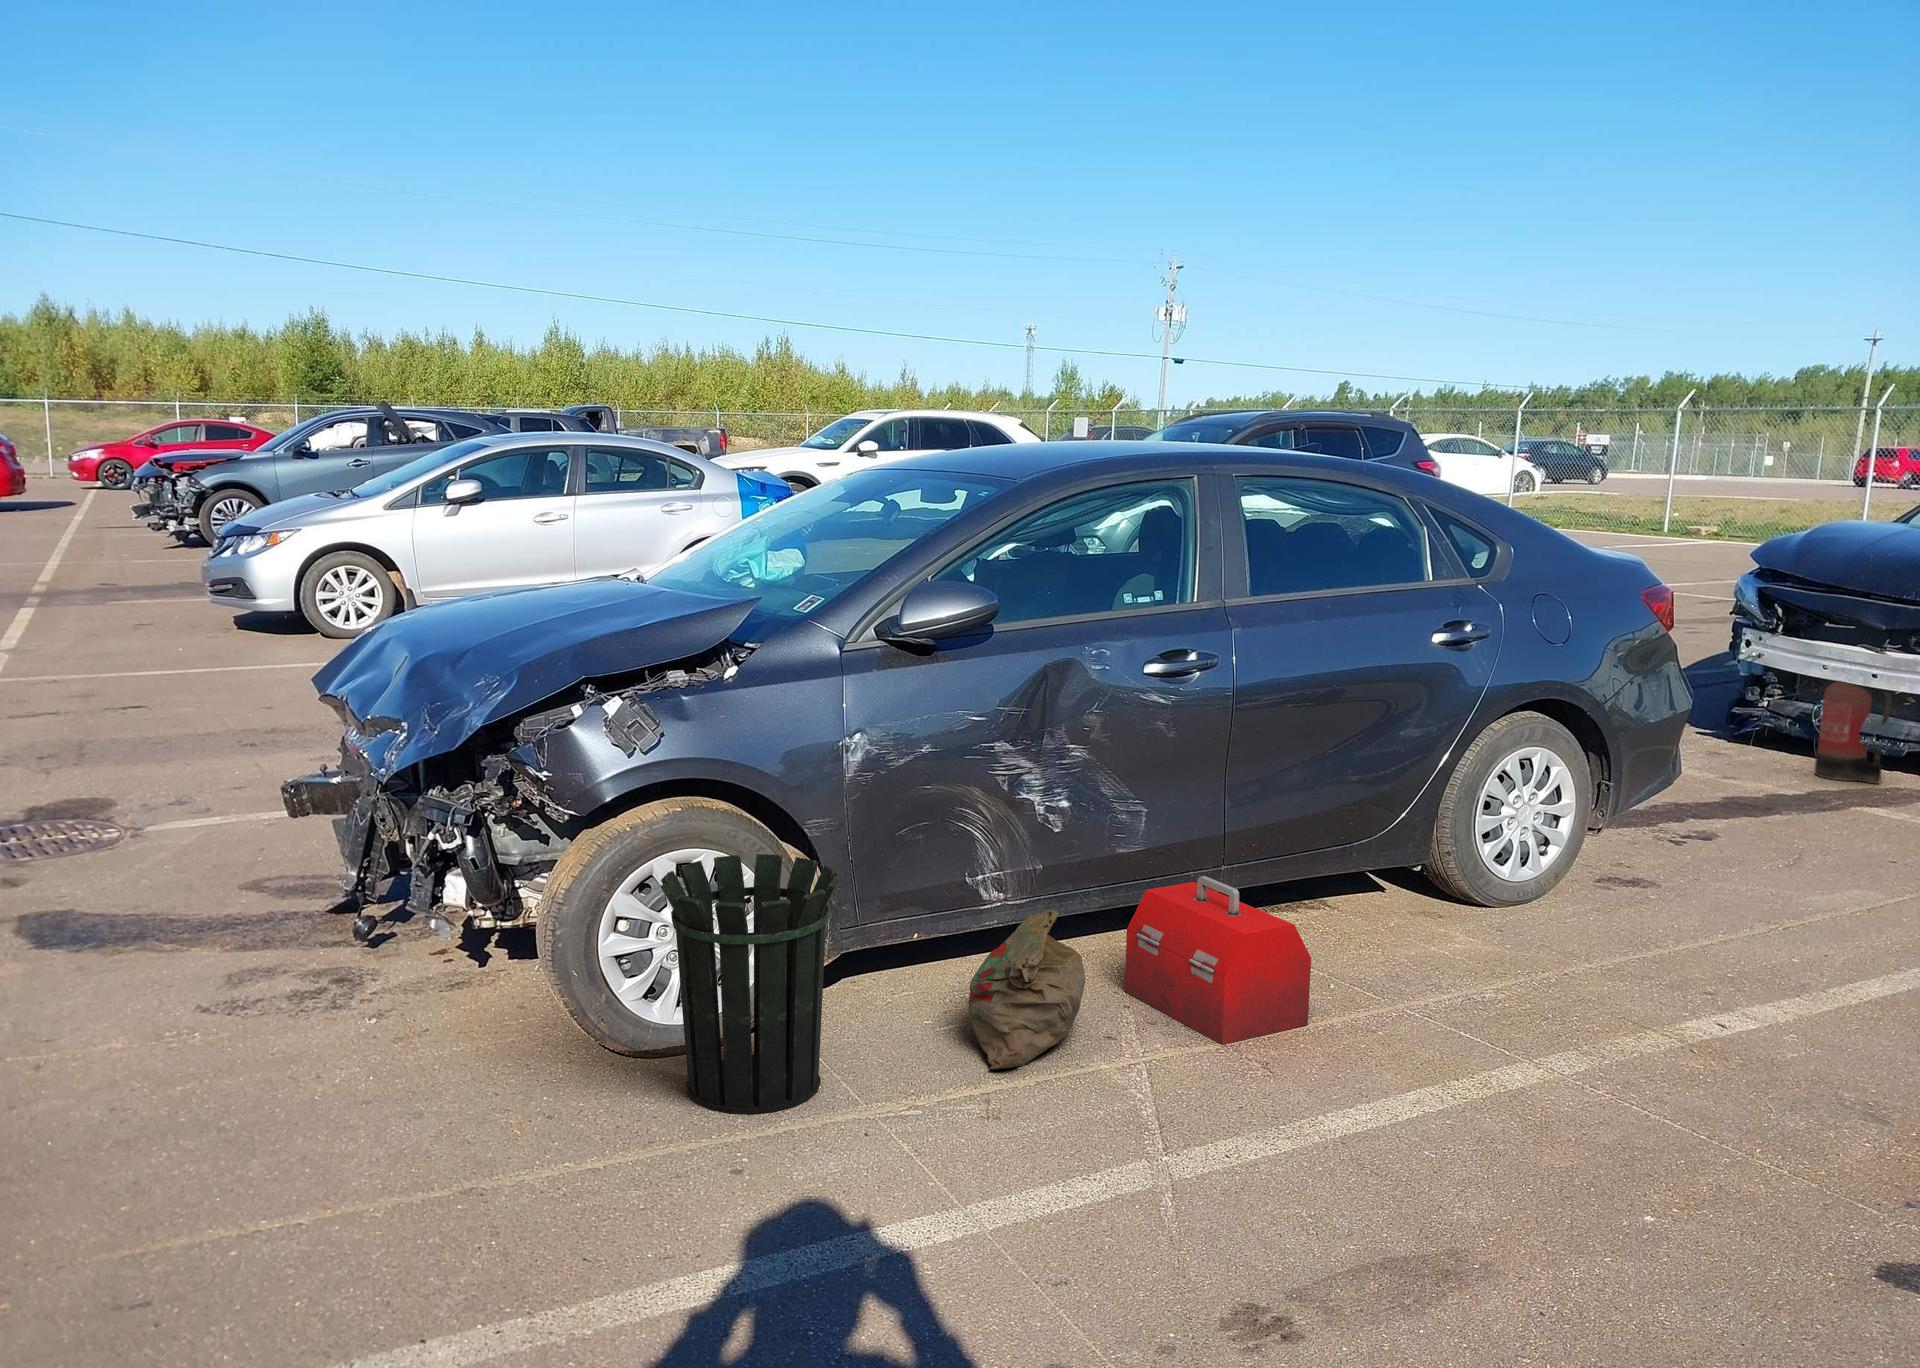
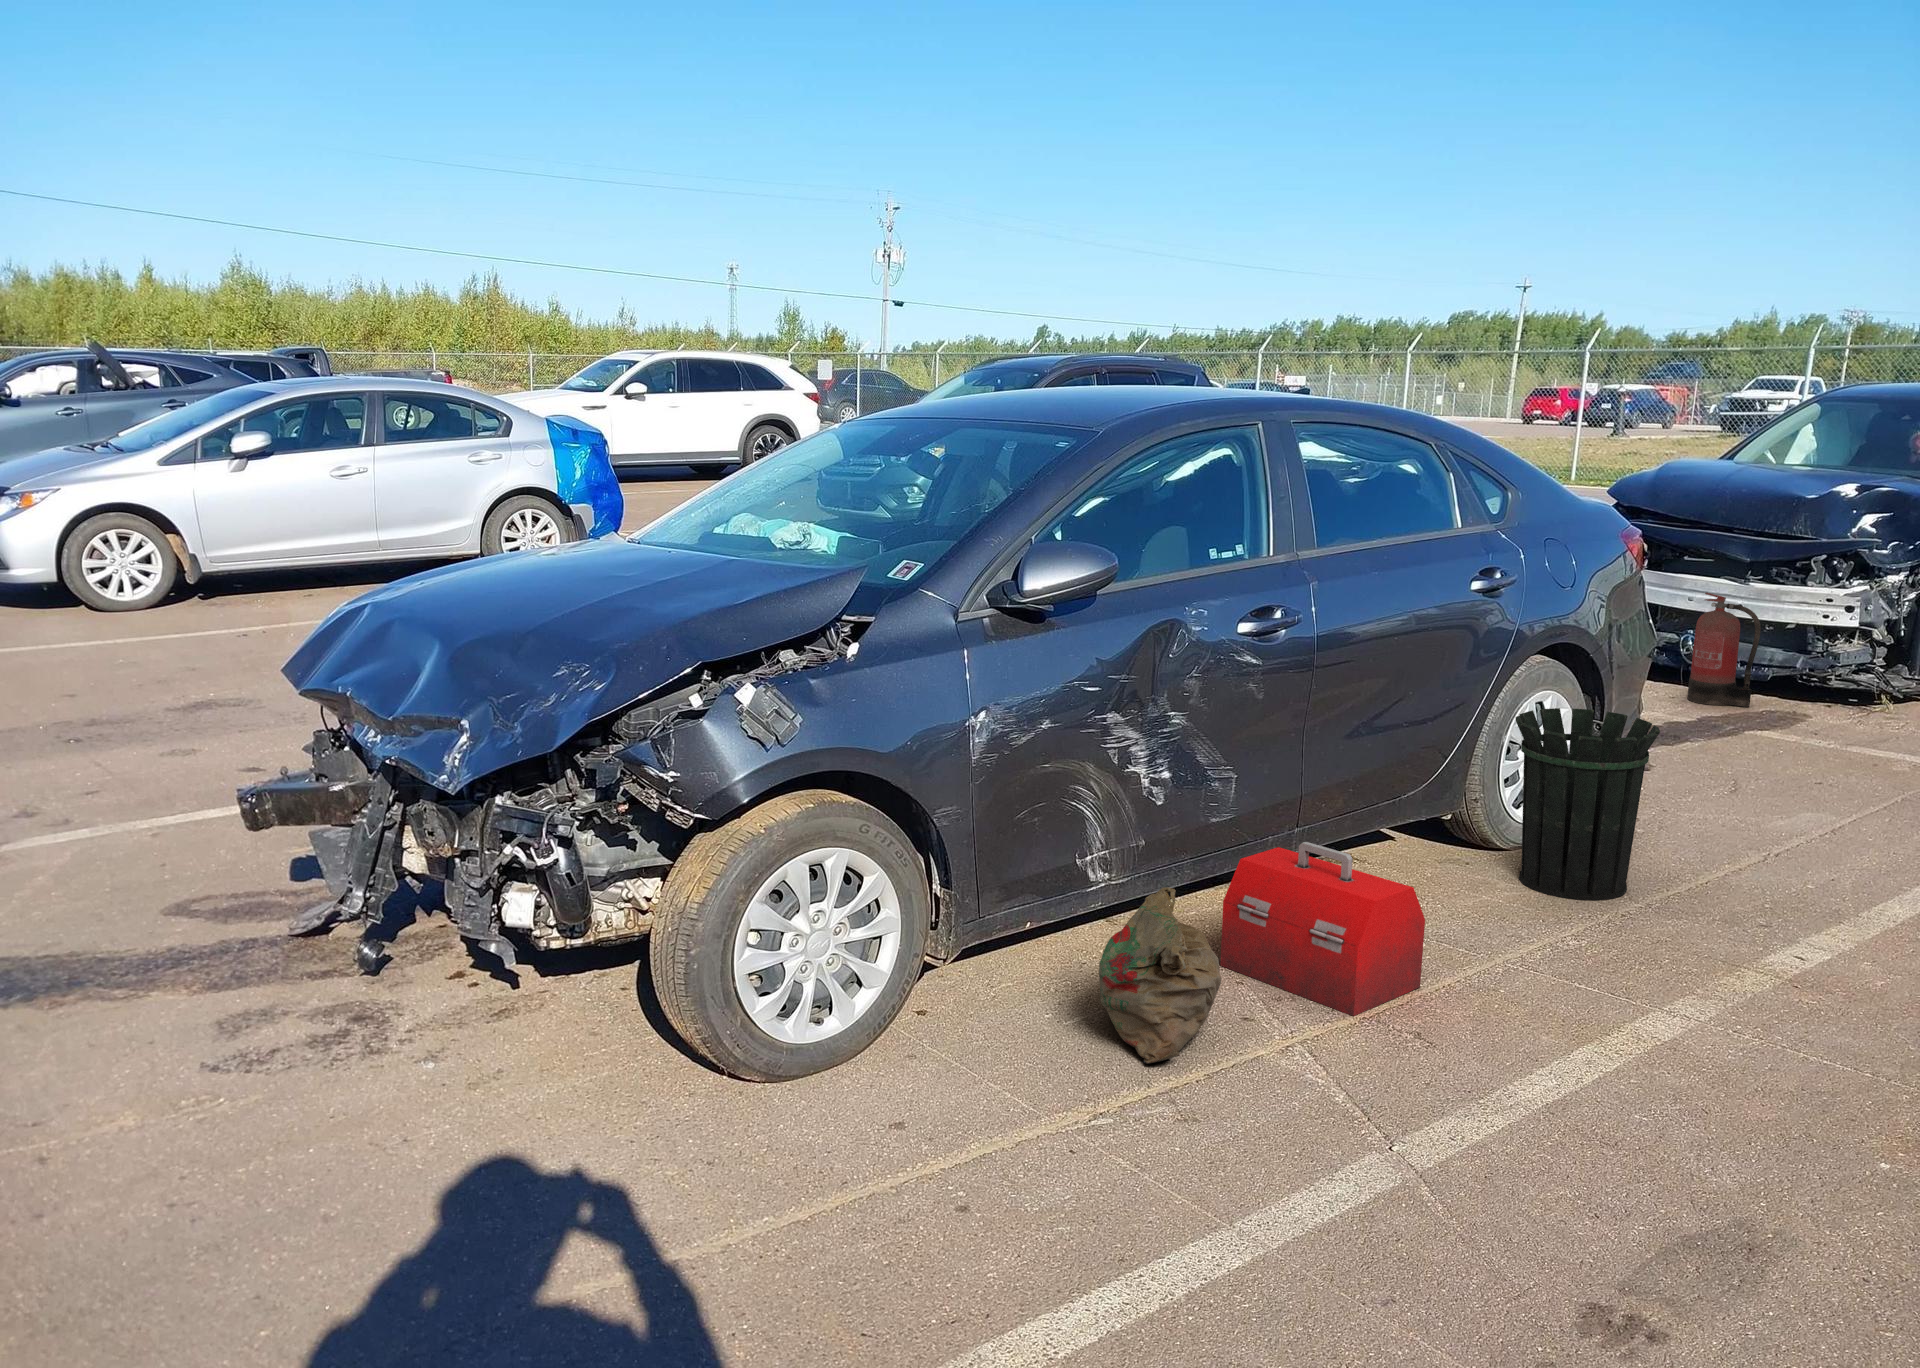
waste bin: present [660,854,839,1114] -> present [1516,708,1660,900]

